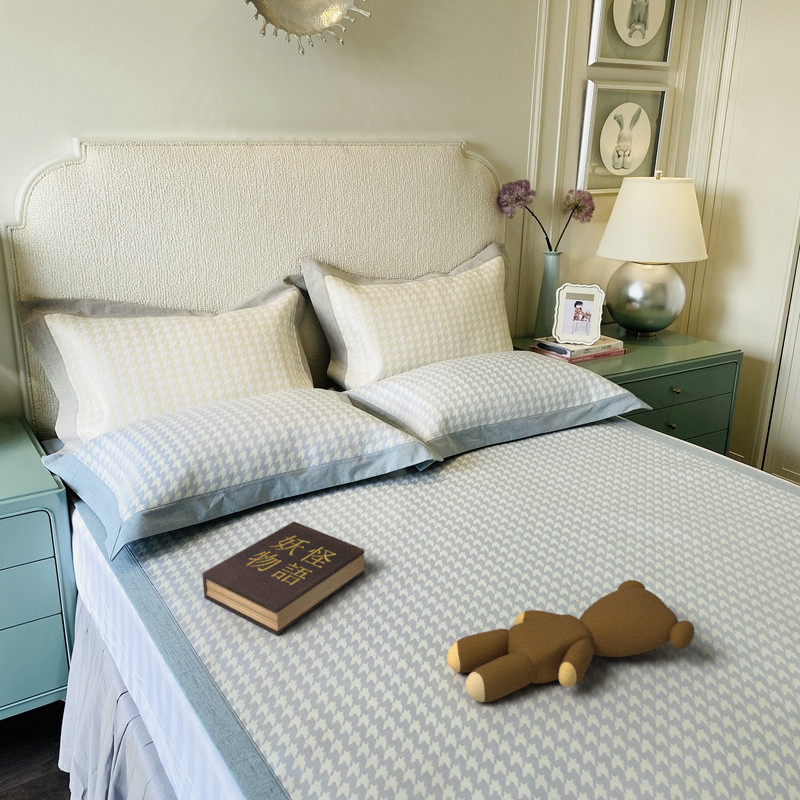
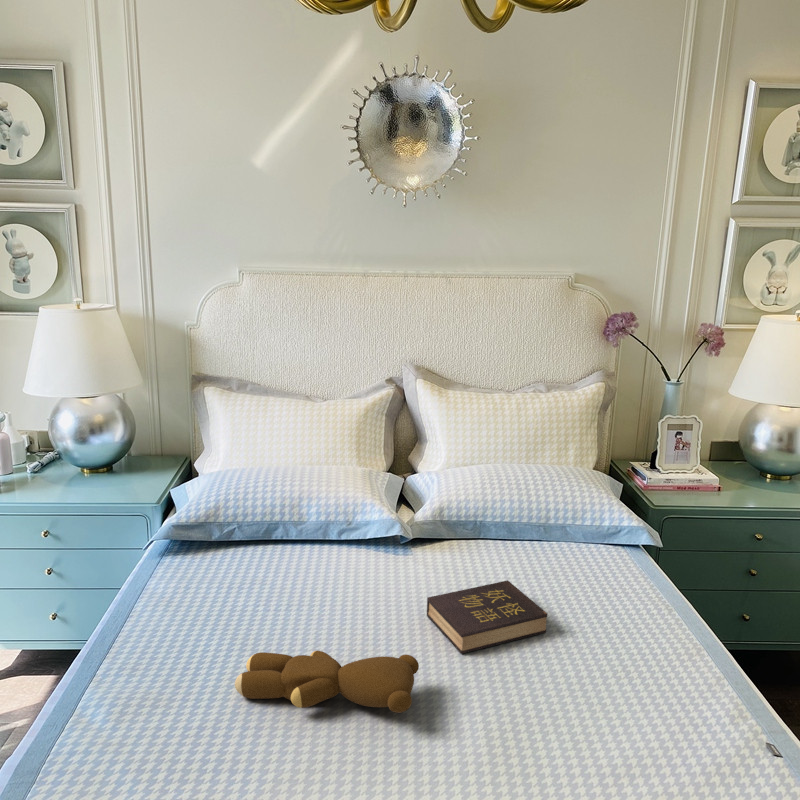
hardback book: present [202,521,364,635] -> present [427,580,547,654]

